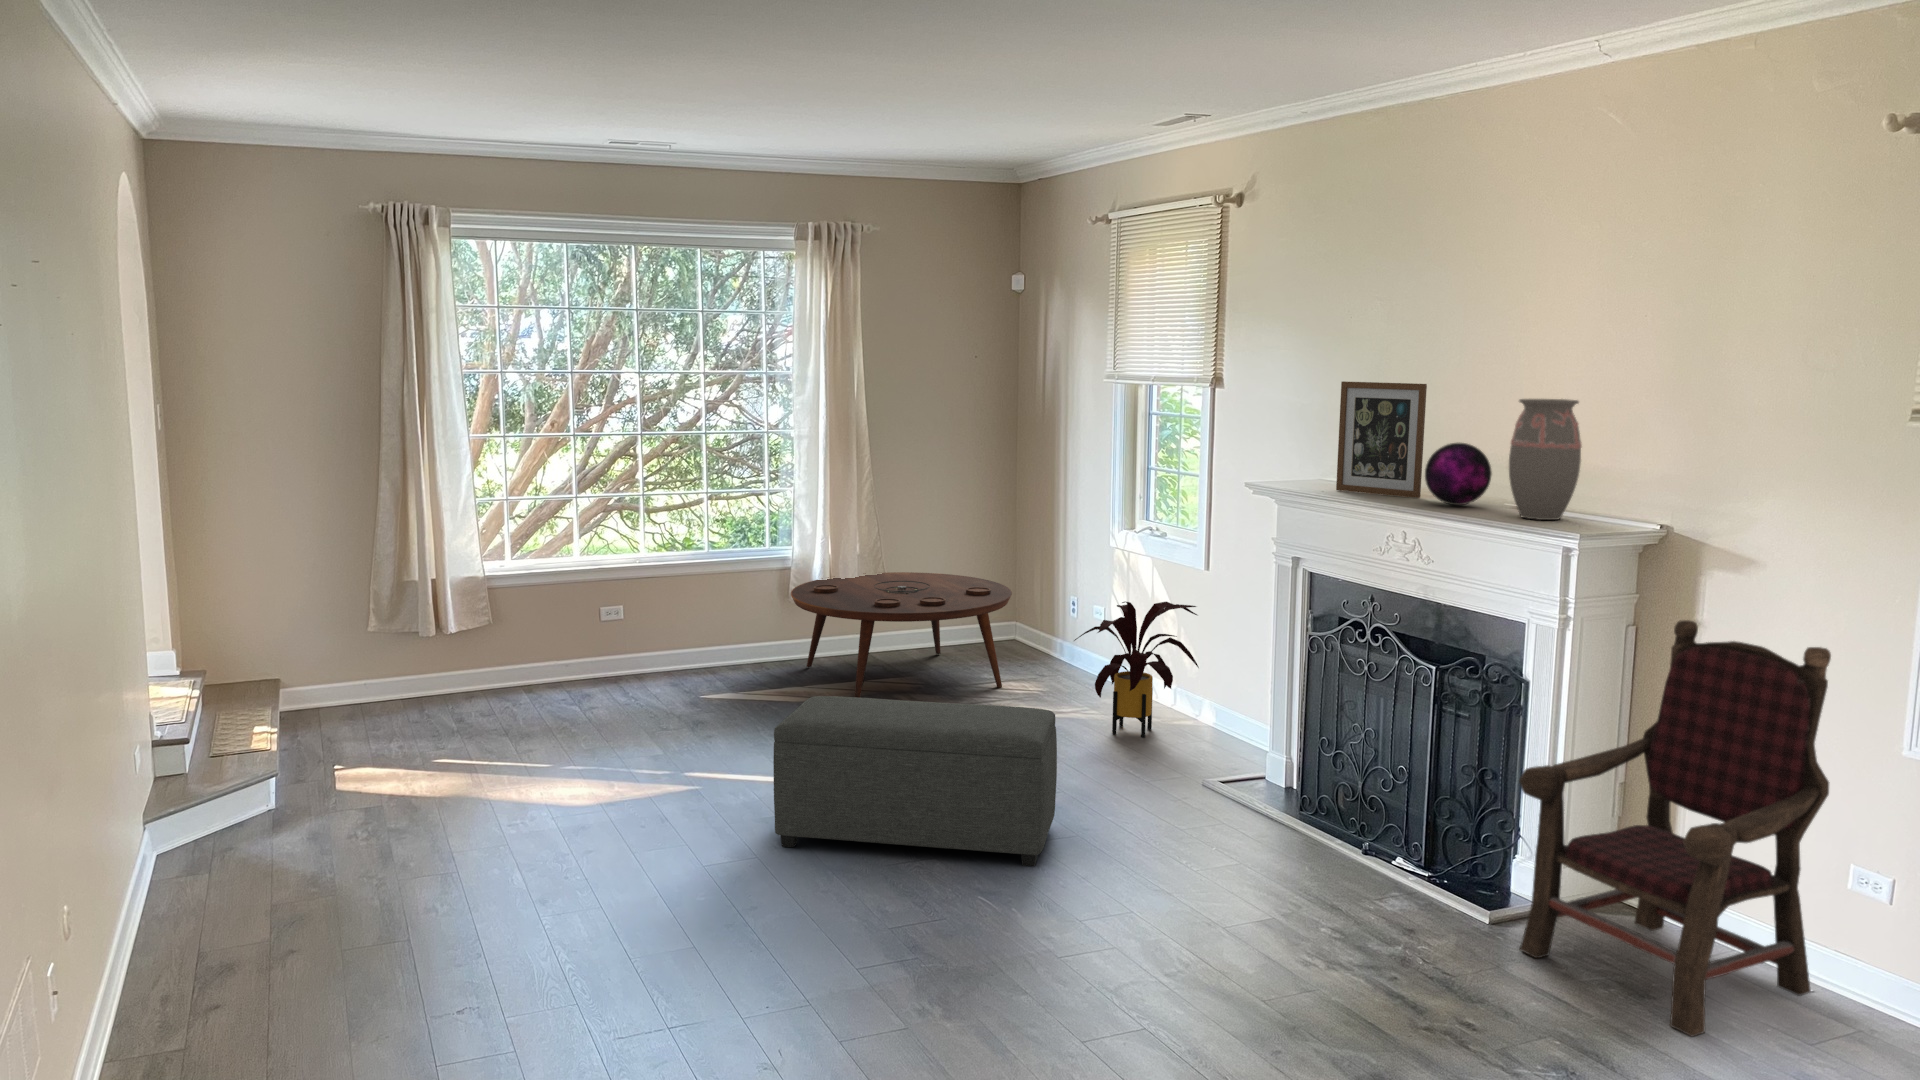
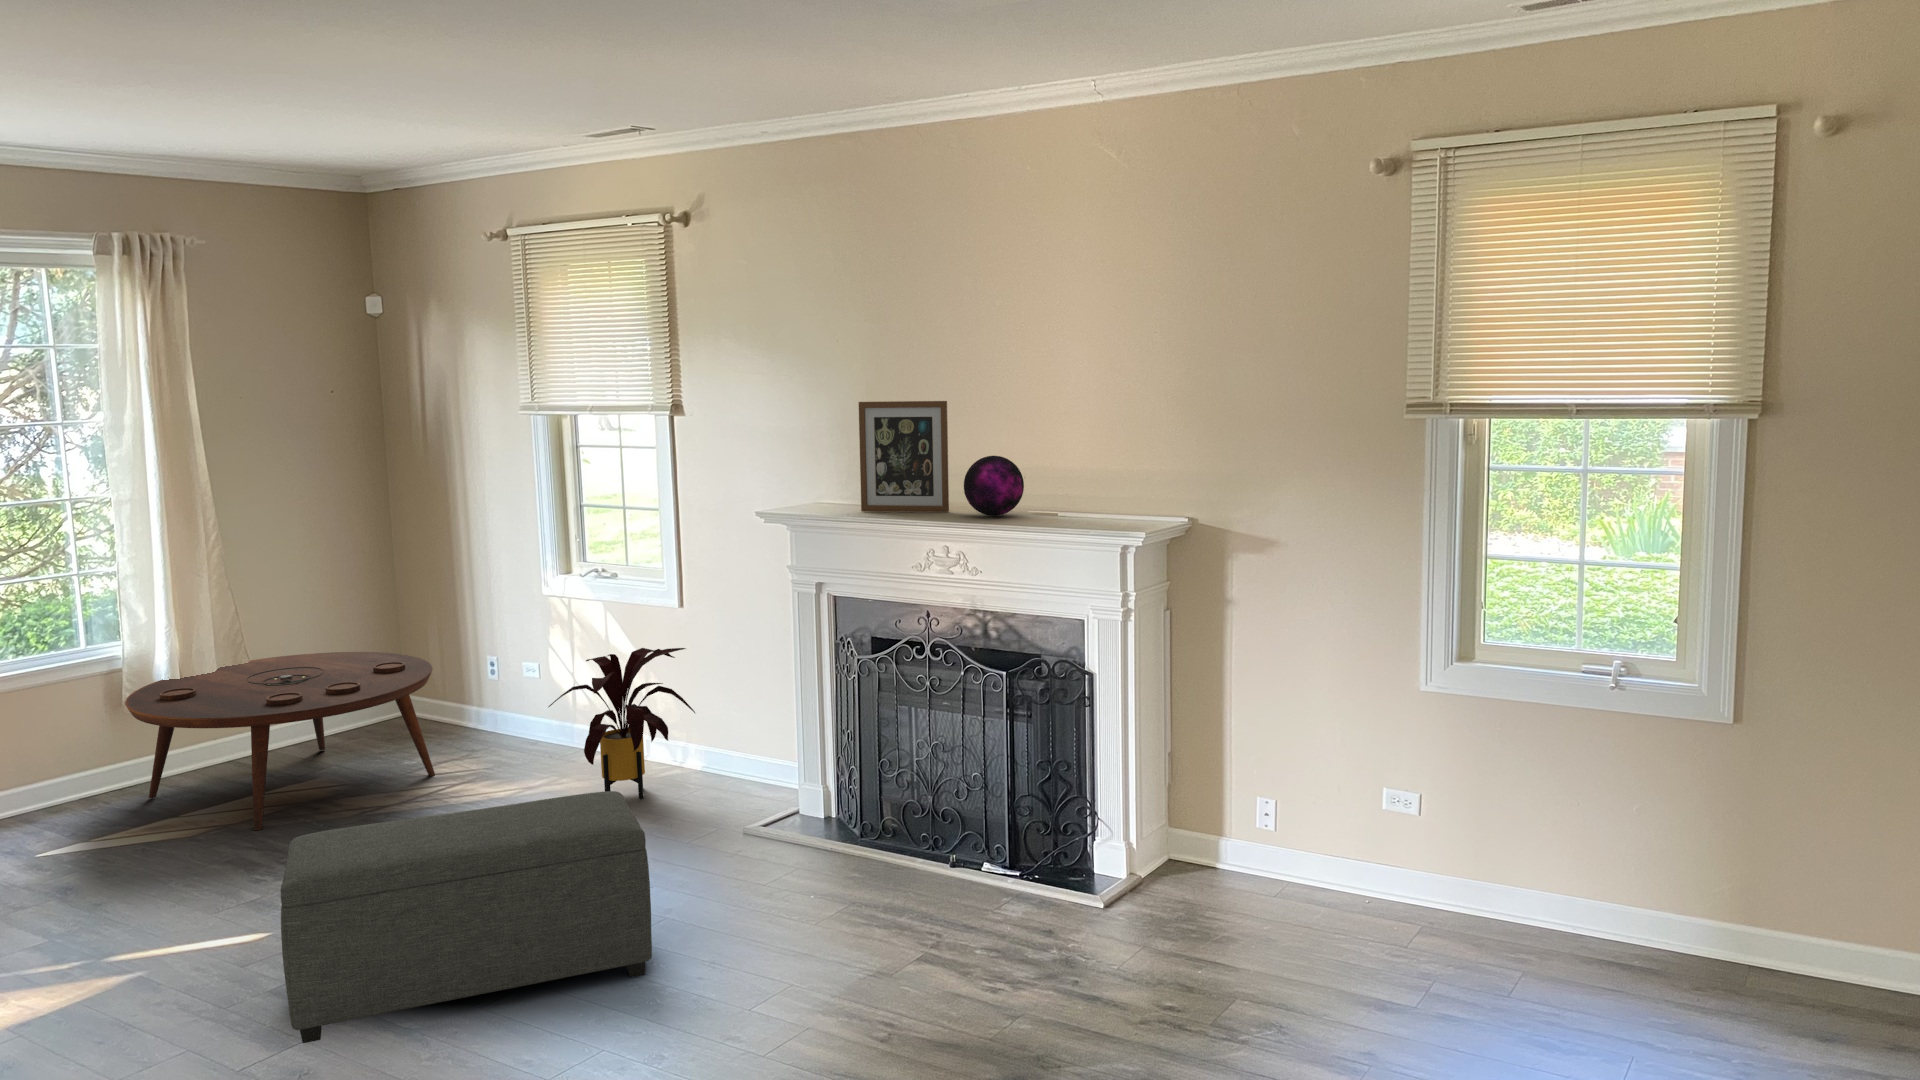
decorative vase: present [1509,399,1582,520] -> none [1054,410,1116,522]
armchair: present [1519,620,1831,1037] -> none [1132,598,1360,961]

